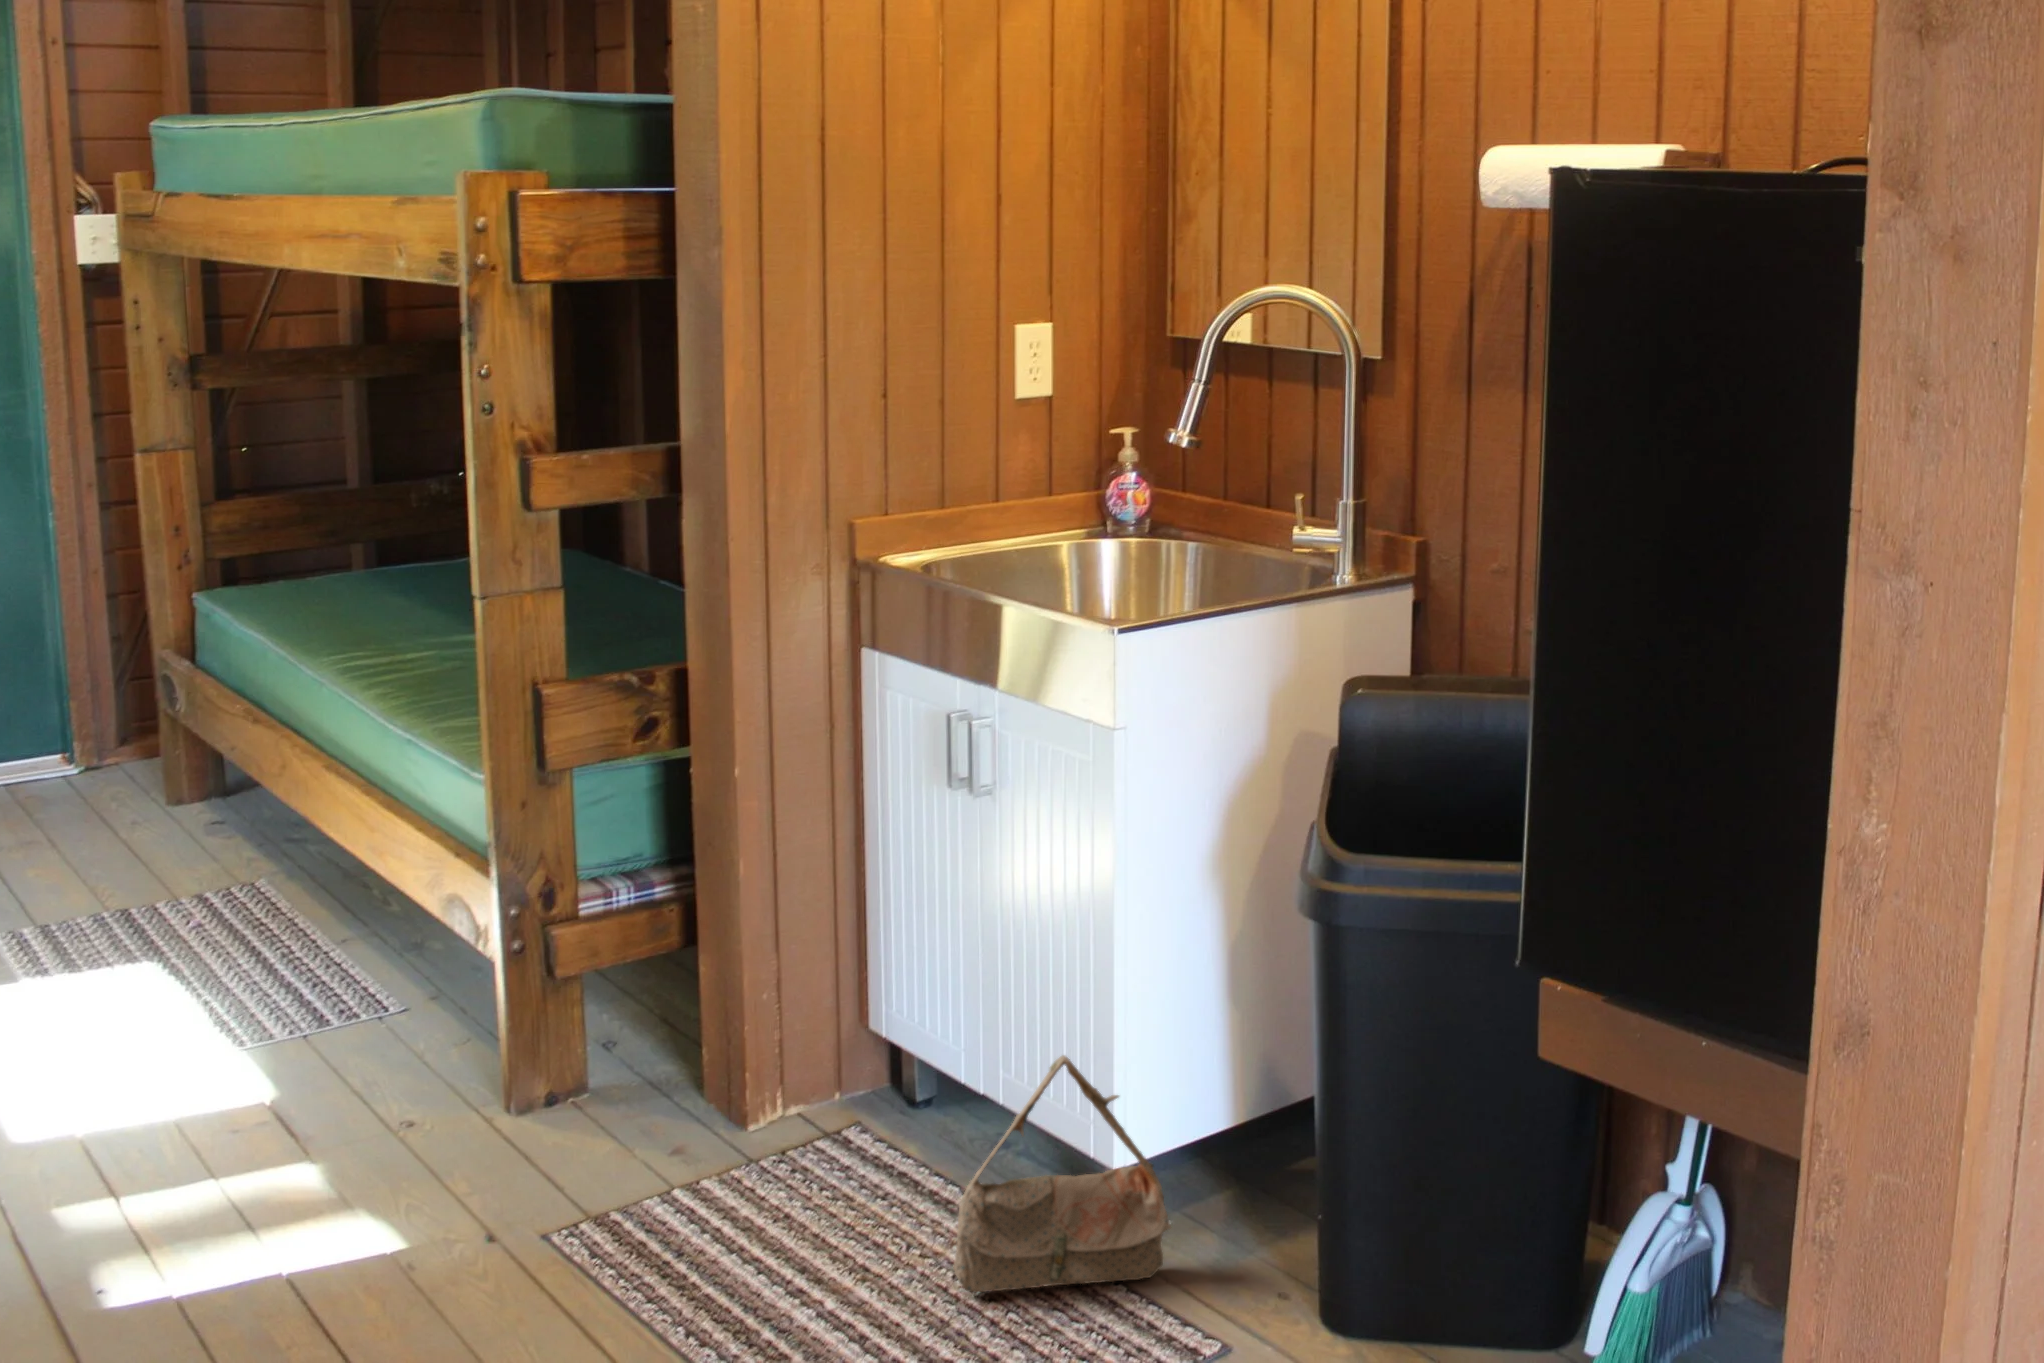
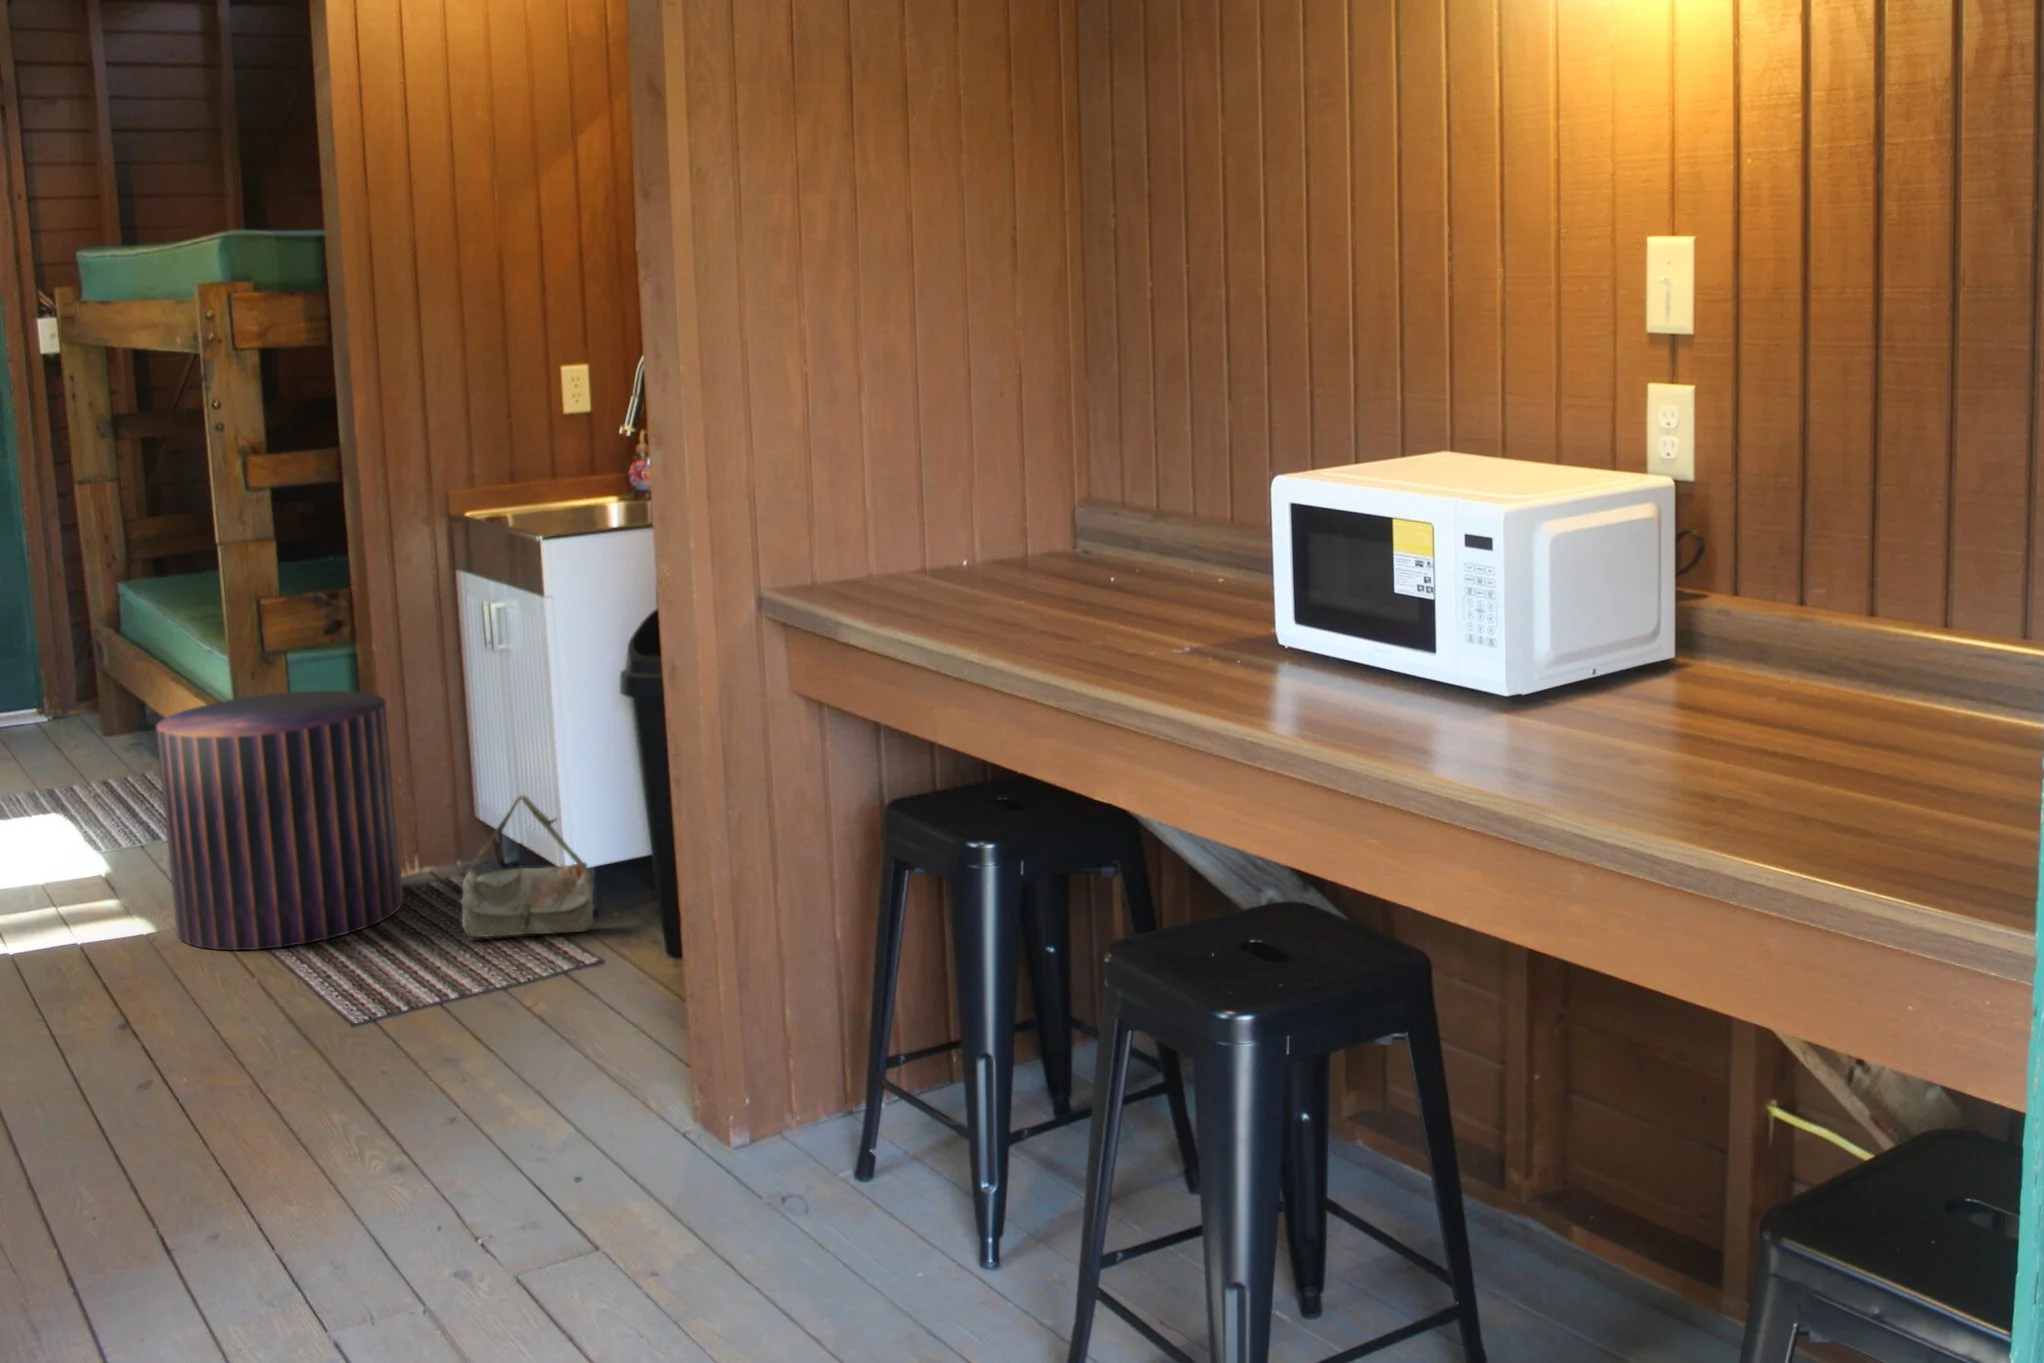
pouf: none [427,839,800,1312] -> present [156,691,403,950]

